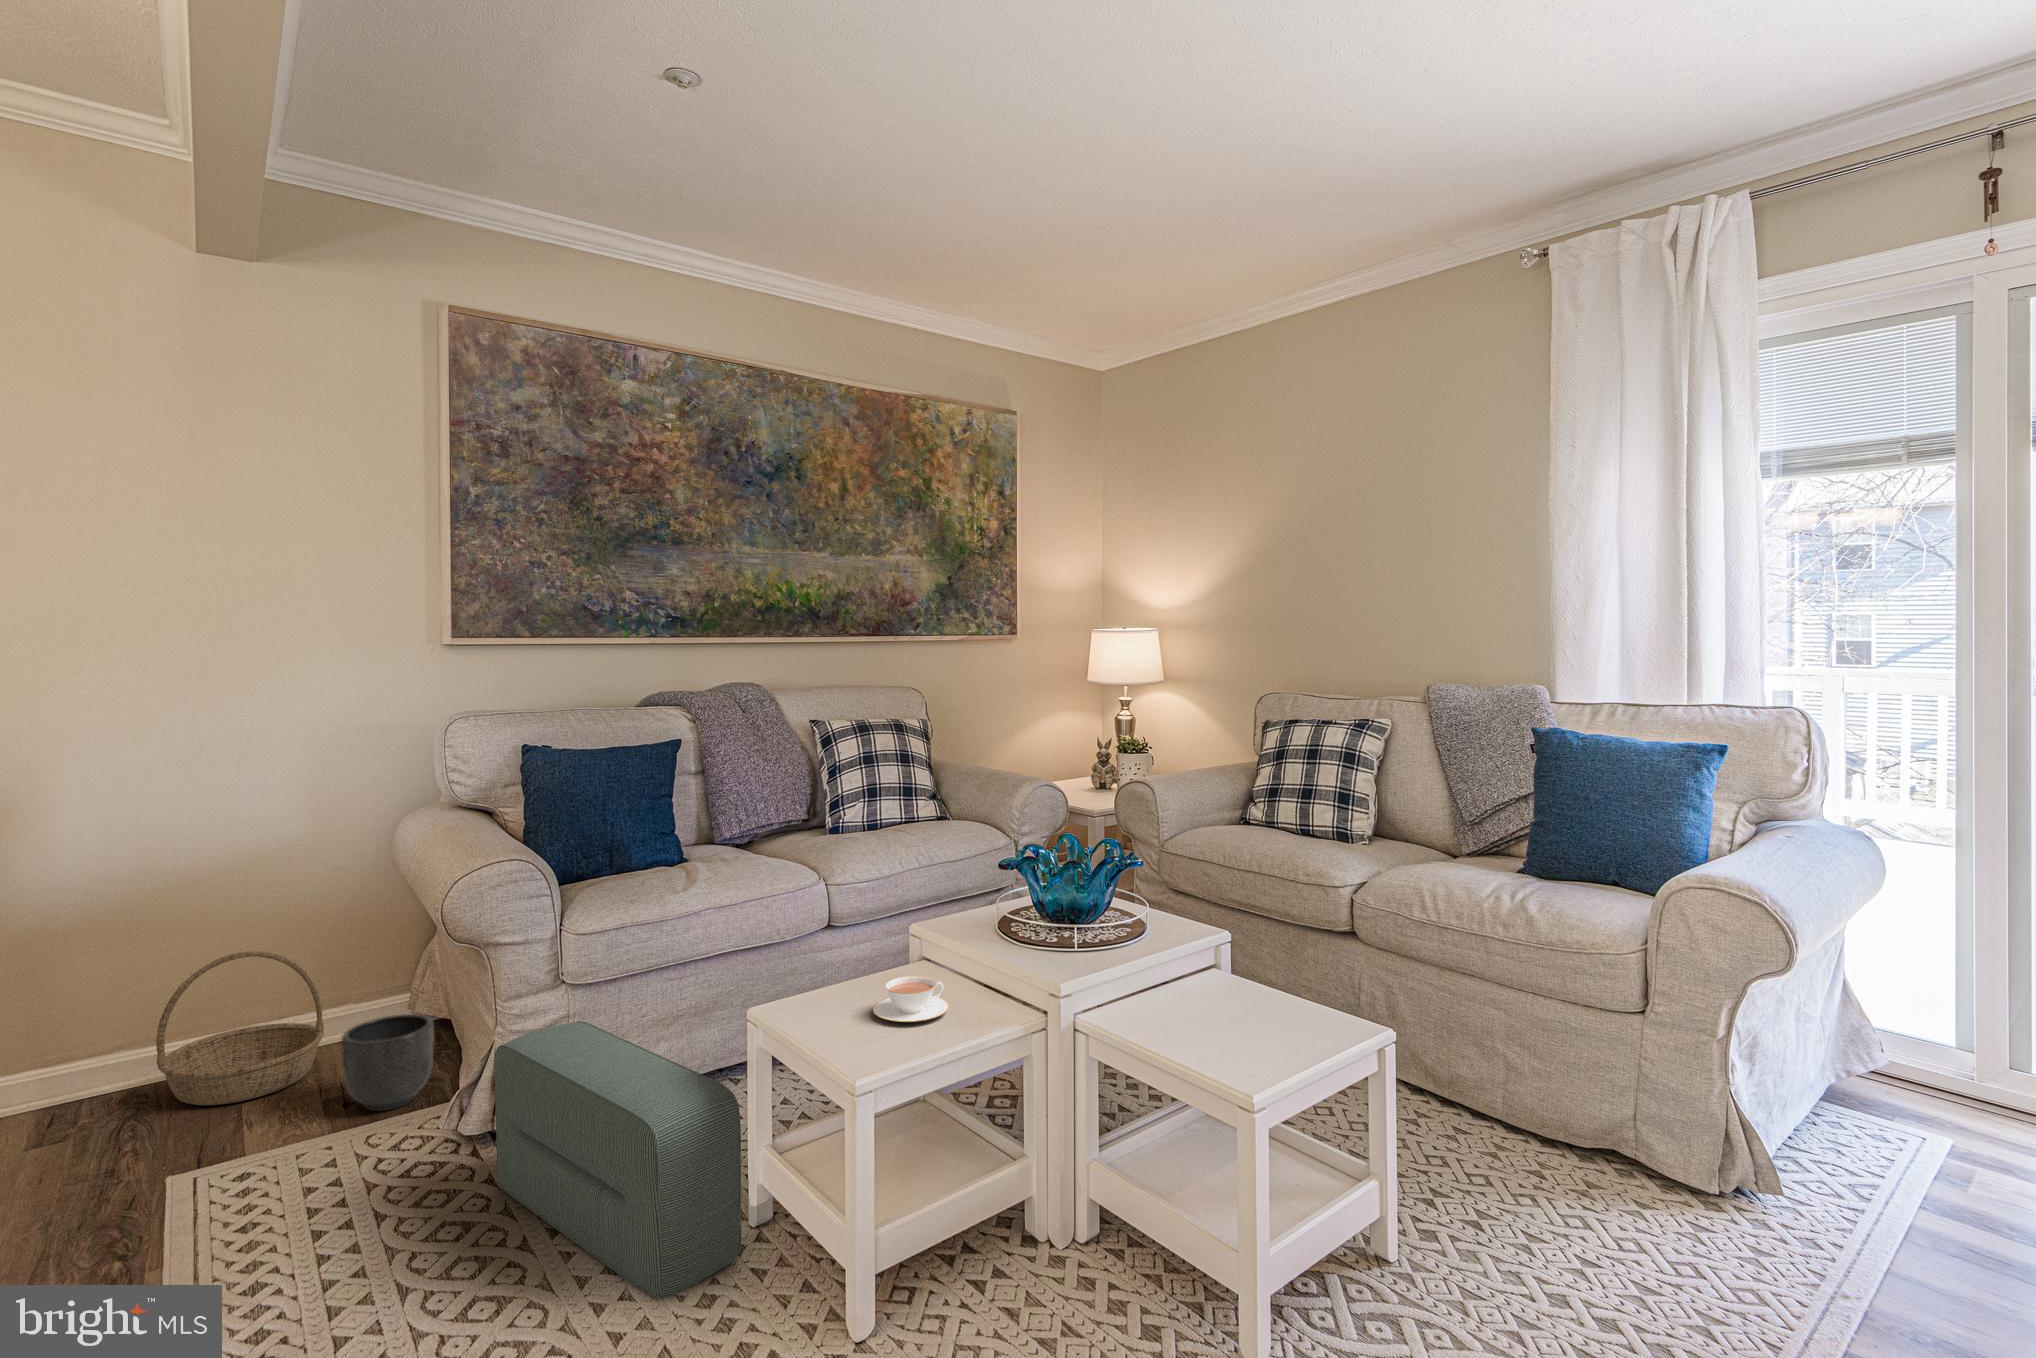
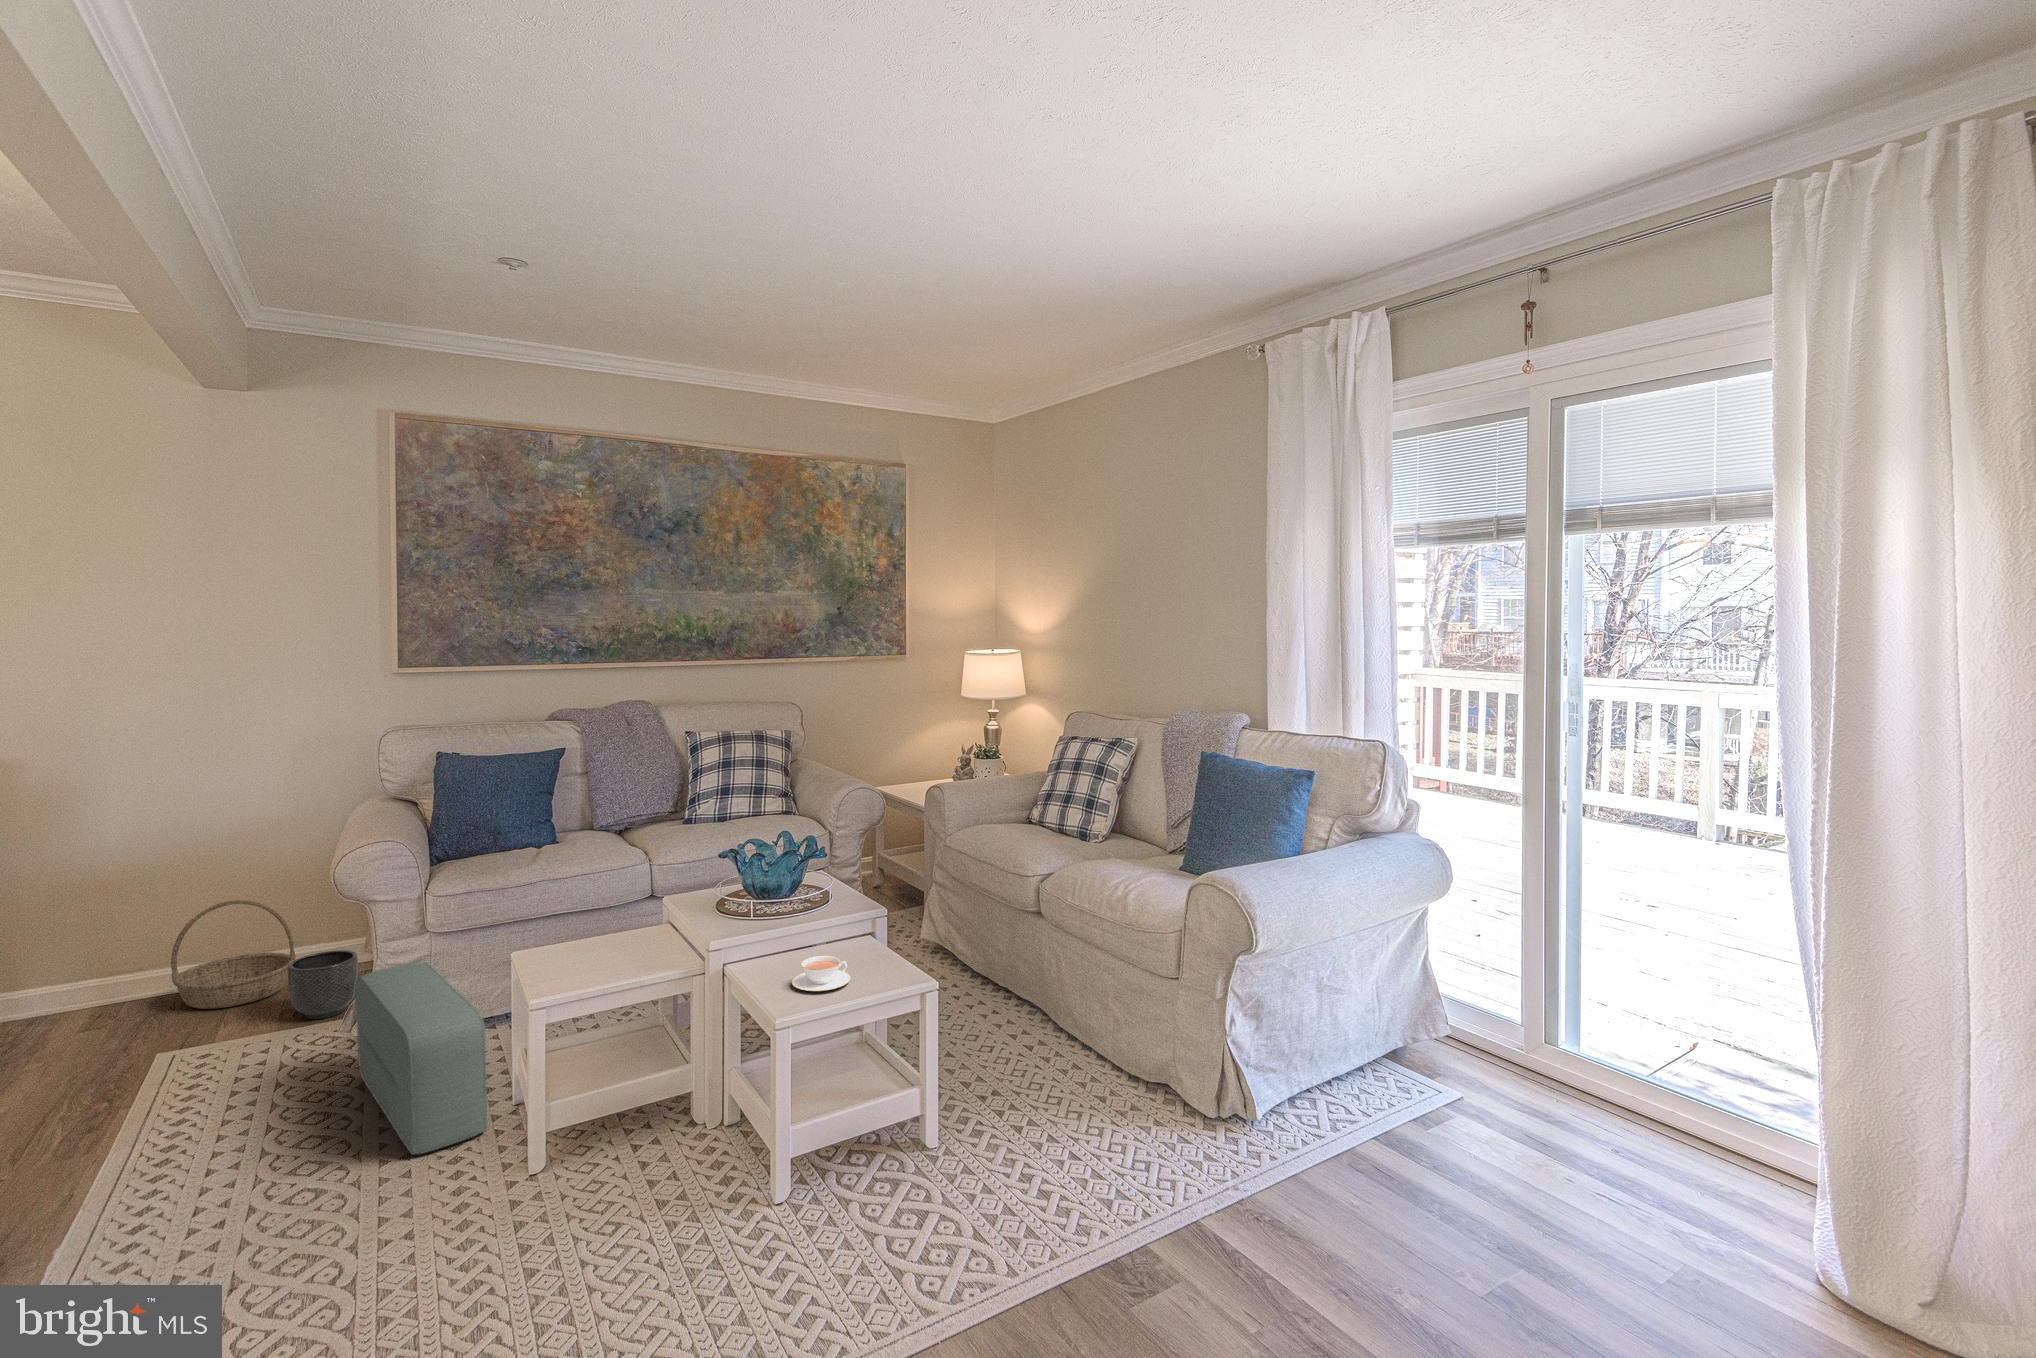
teacup: present [873,976,949,1022] -> present [792,956,851,991]

